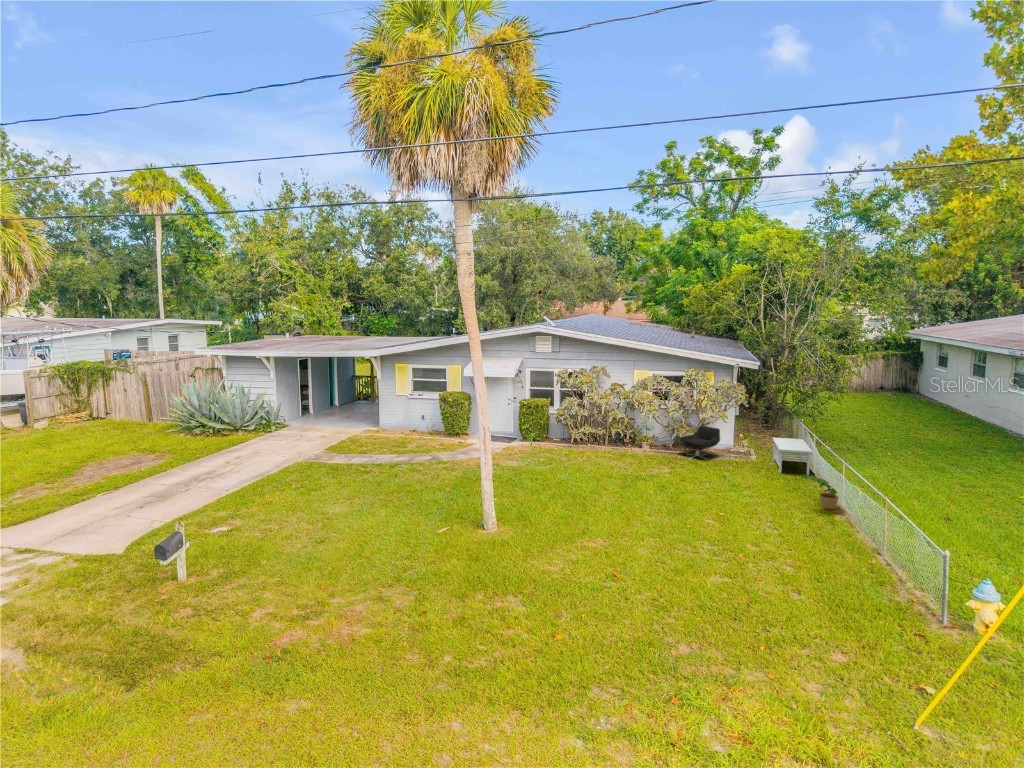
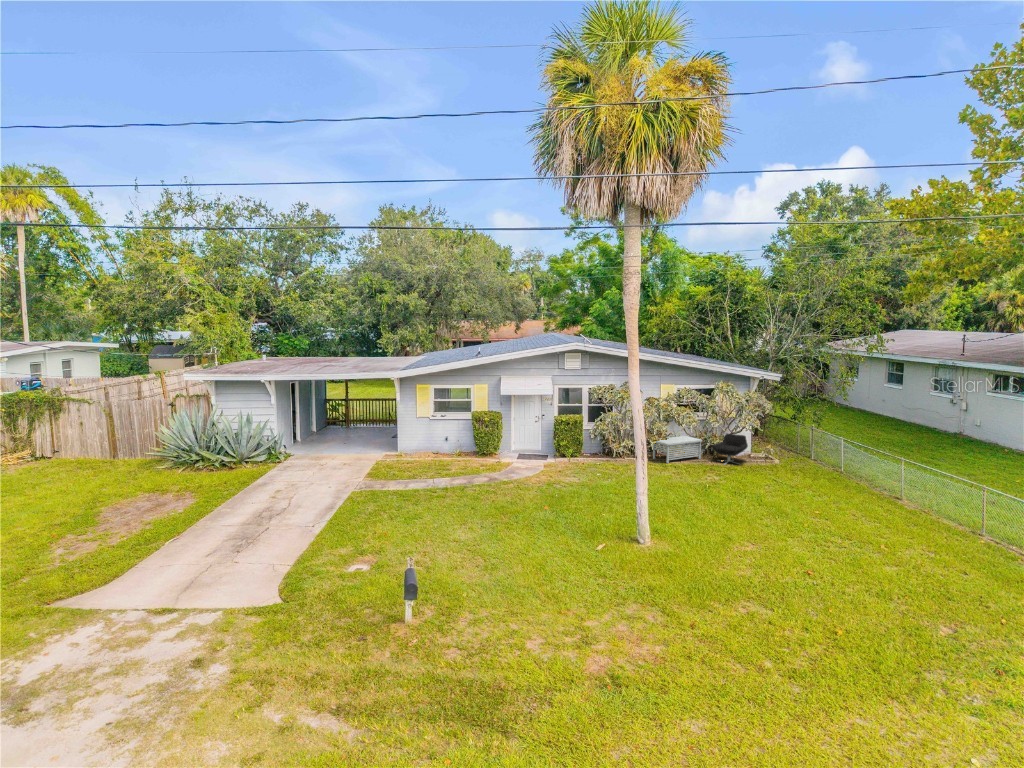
storage bench: present [773,437,812,475] -> present [653,436,702,463]
potted plant: present [801,475,839,509] -> none [858,470,891,498]

